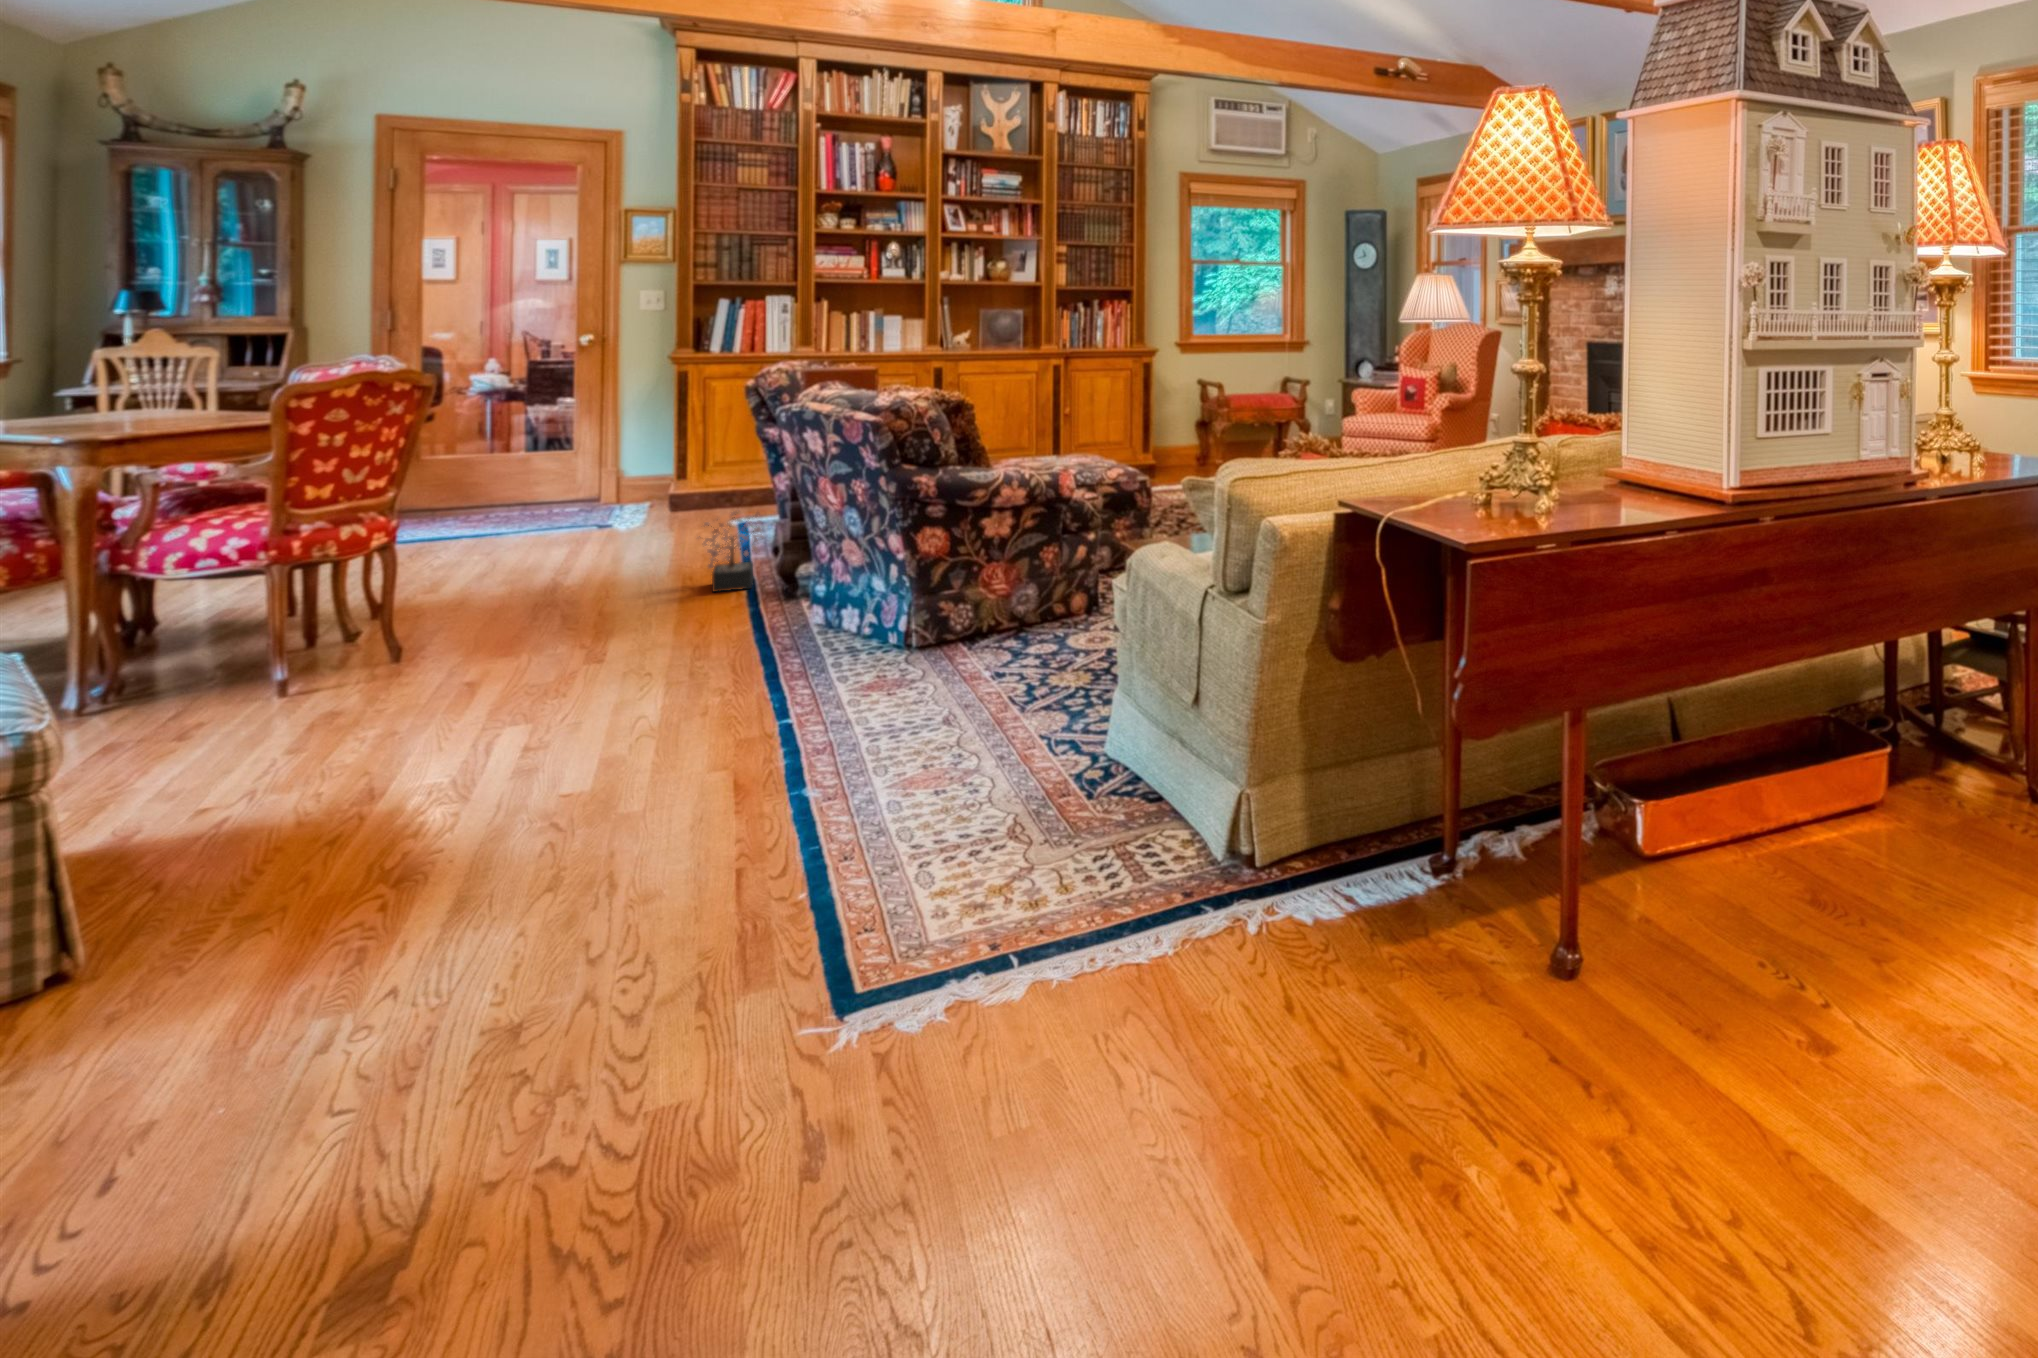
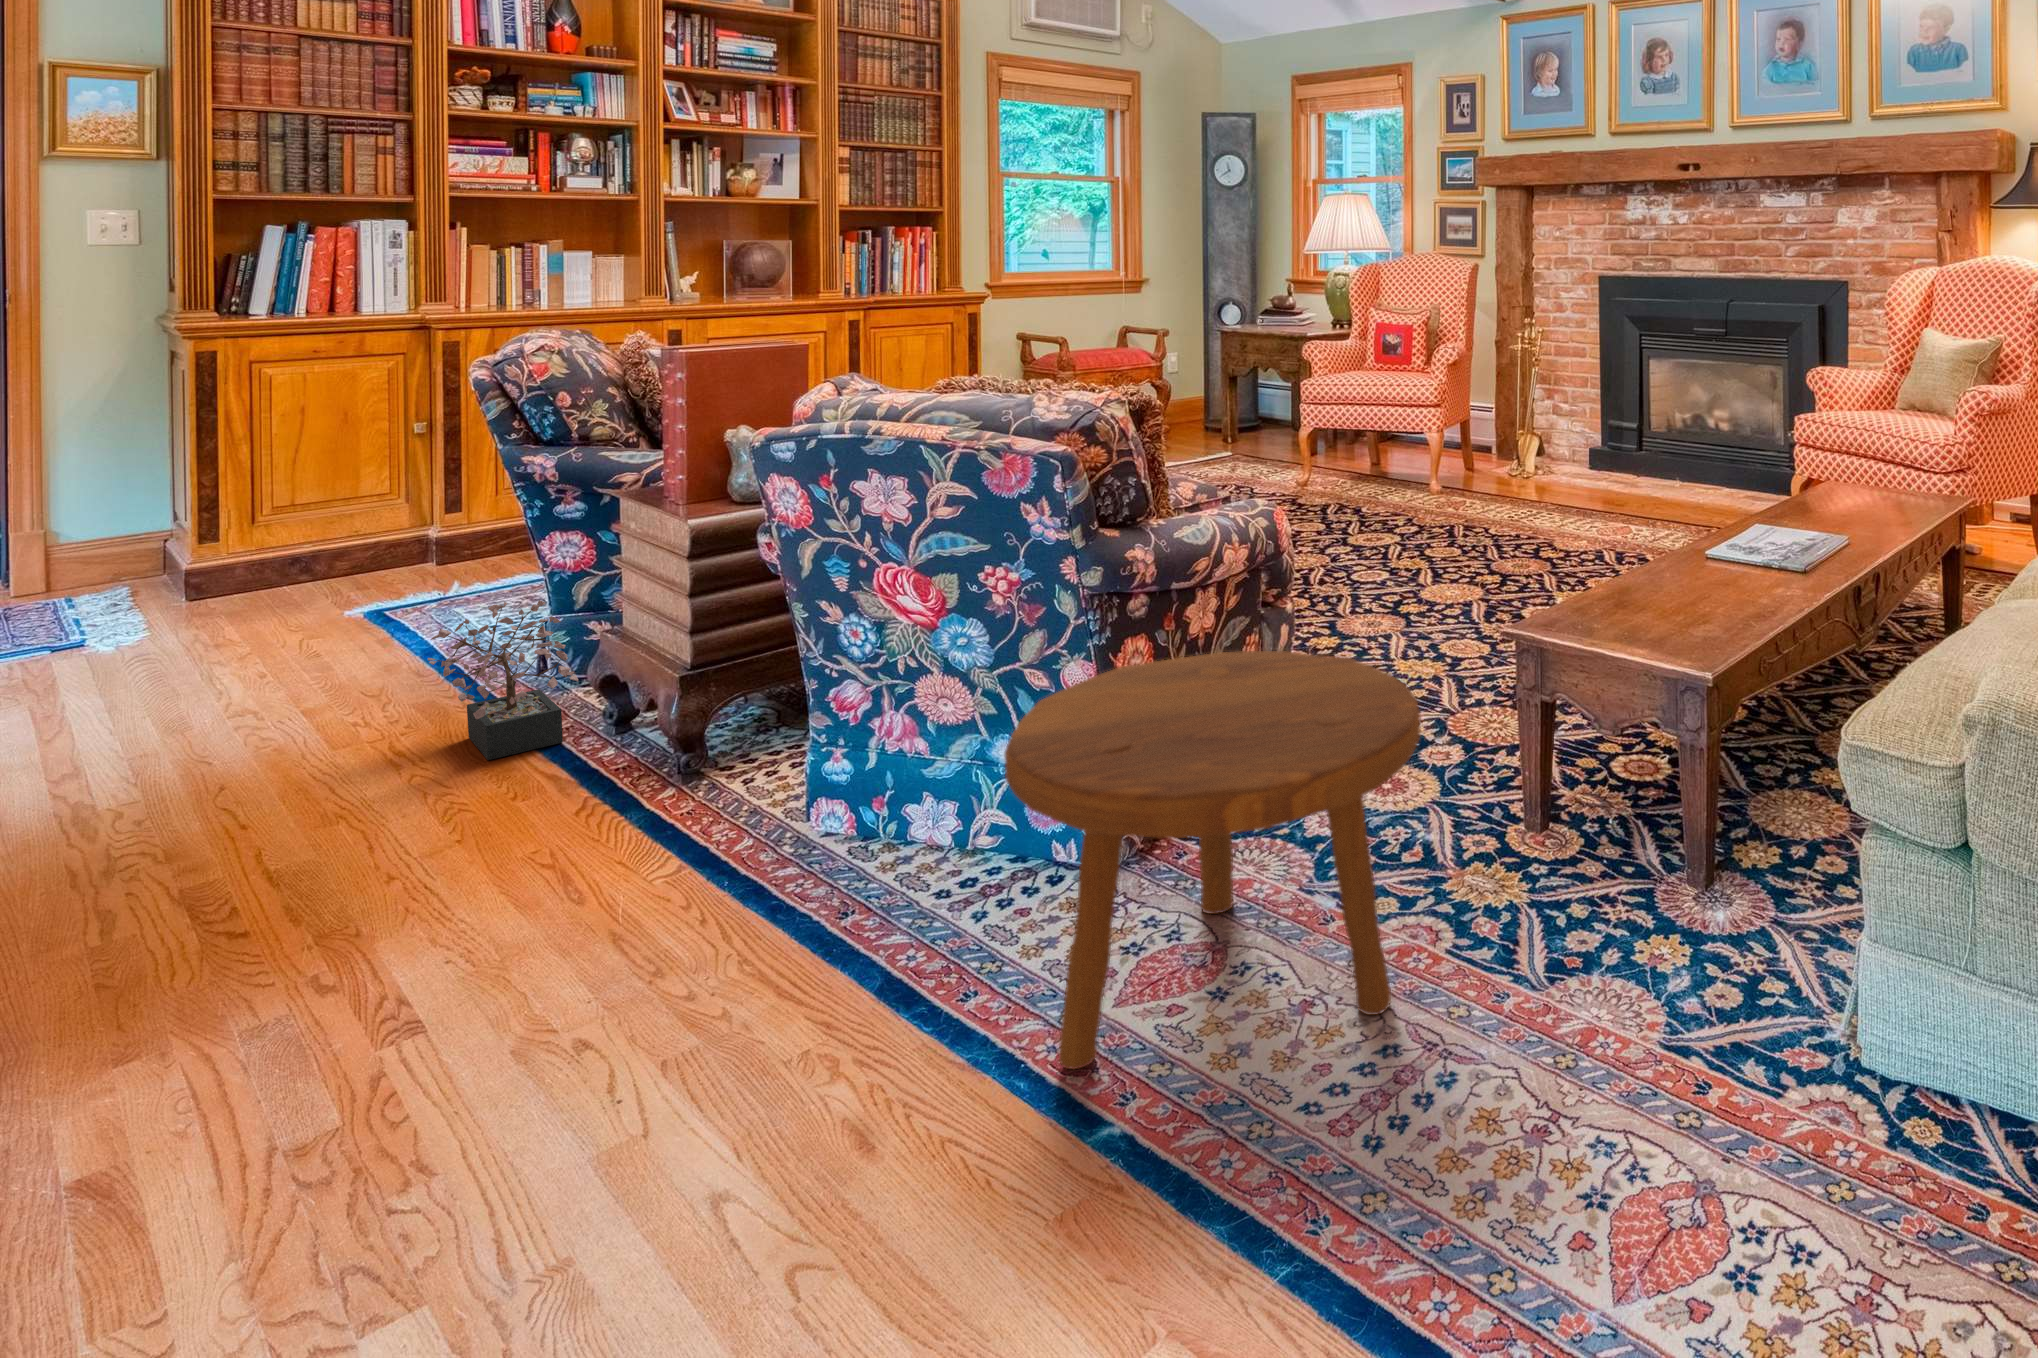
footstool: none [778,535,1010,716] -> present [1005,651,1421,1069]

